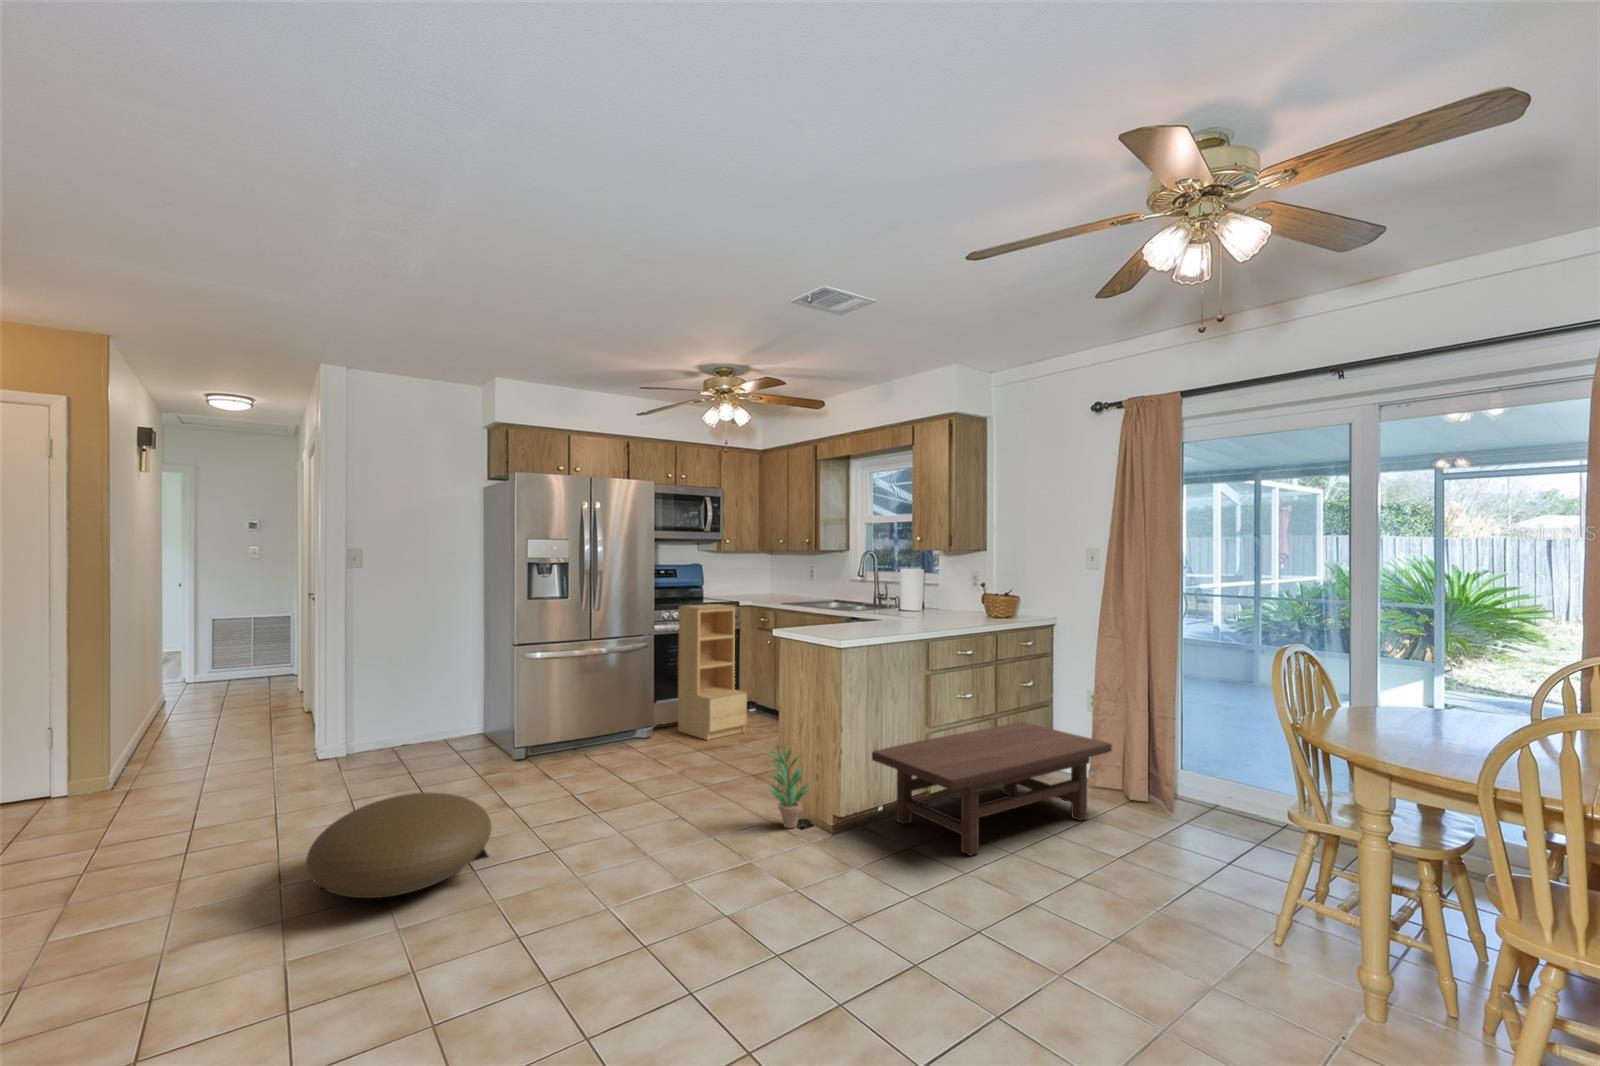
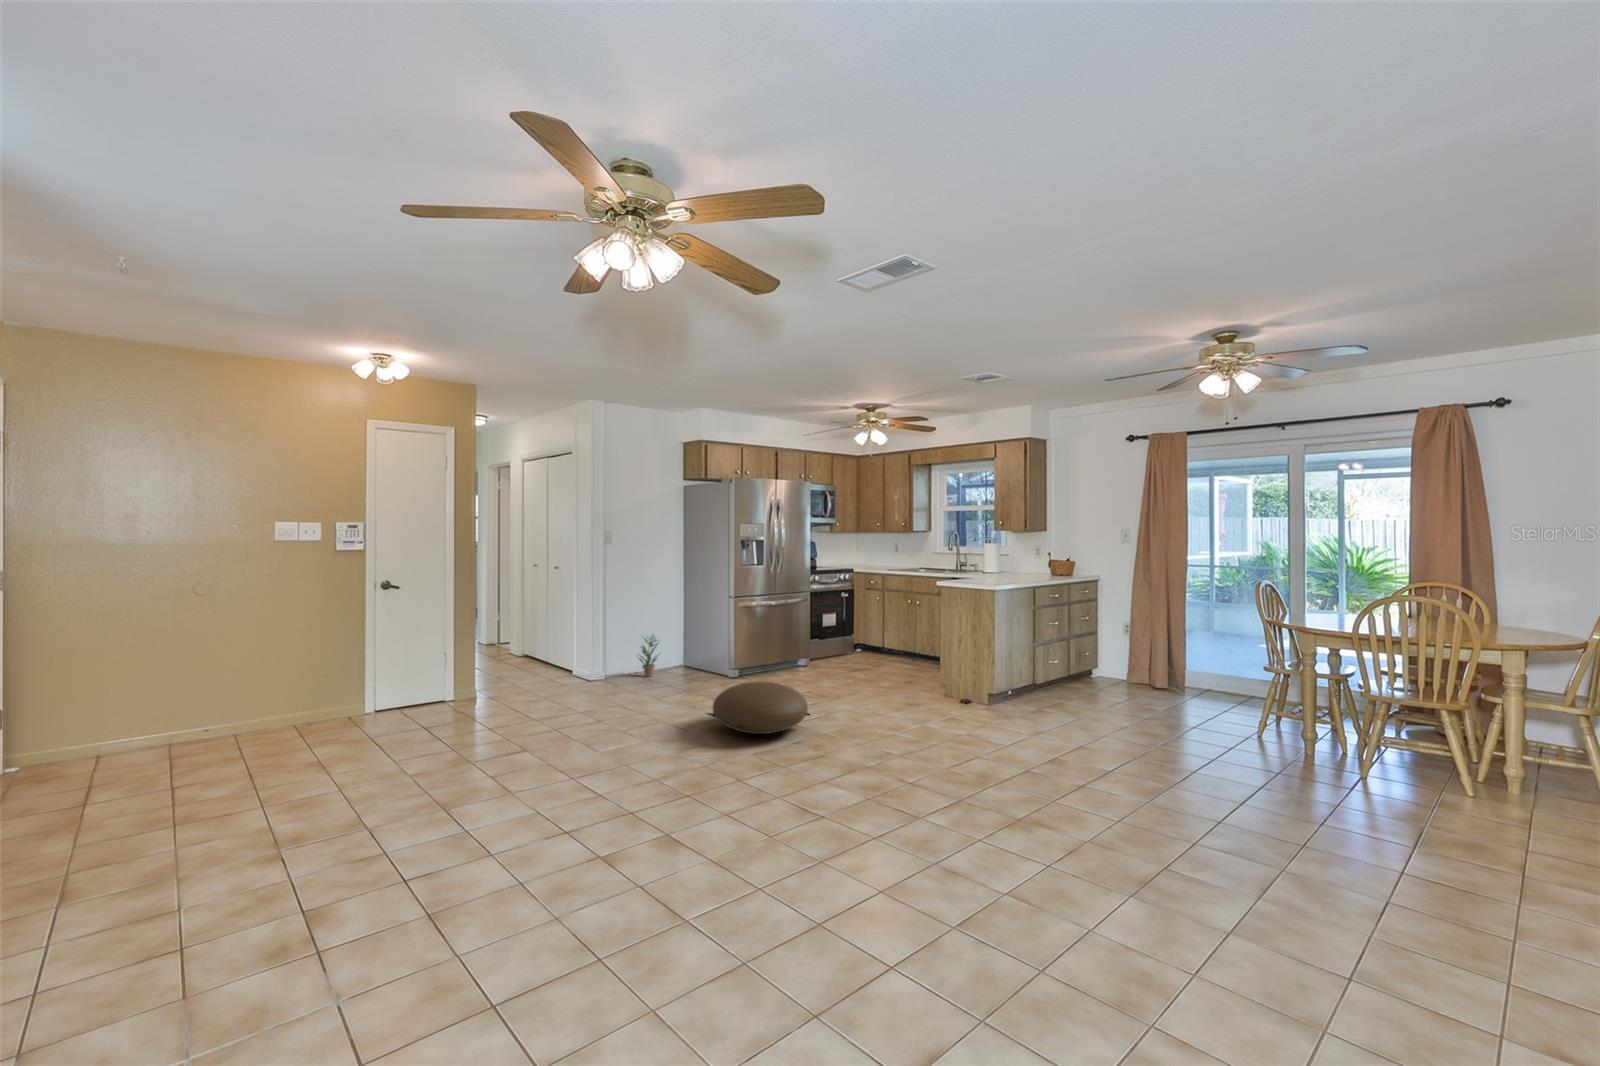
bookshelf: present [678,604,747,740] -> none [822,571,872,666]
coffee table: present [872,722,1112,856] -> none [1004,643,1145,713]
potted plant: present [769,744,808,828] -> present [639,635,658,677]

